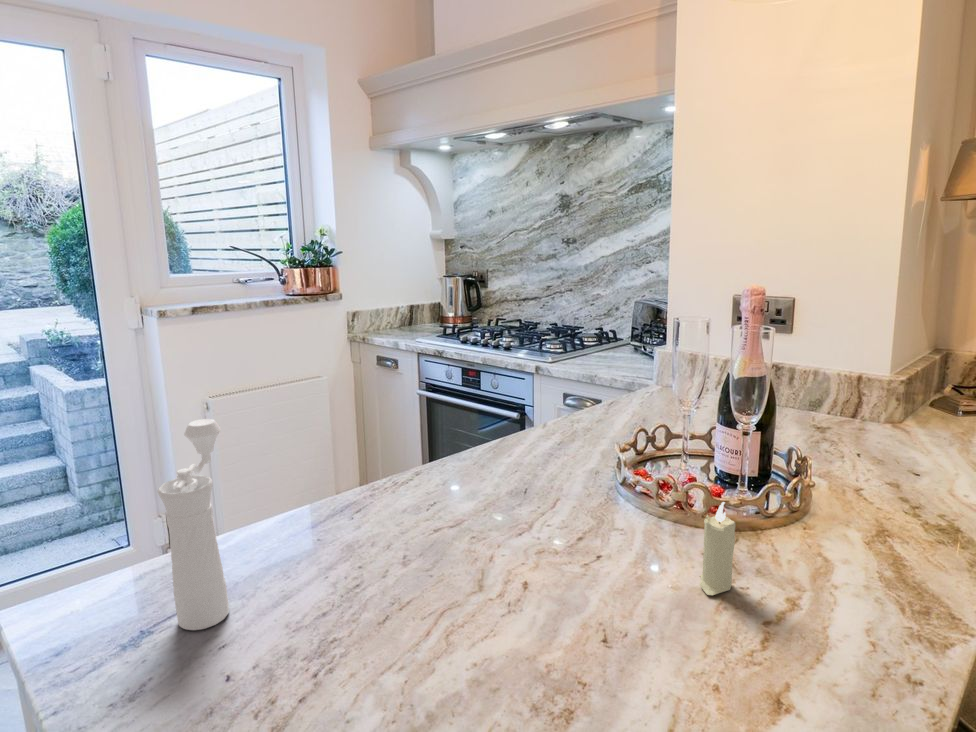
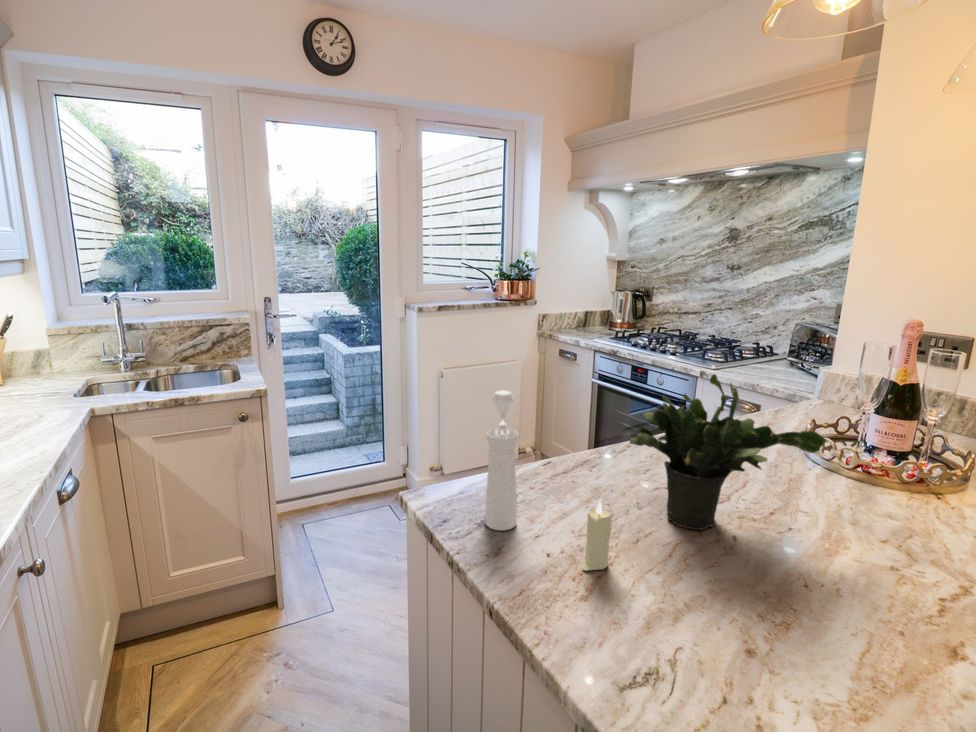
potted plant: none [386,366,626,579] -> present [629,374,827,530]
candle: present [700,502,736,595] -> present [582,499,611,571]

